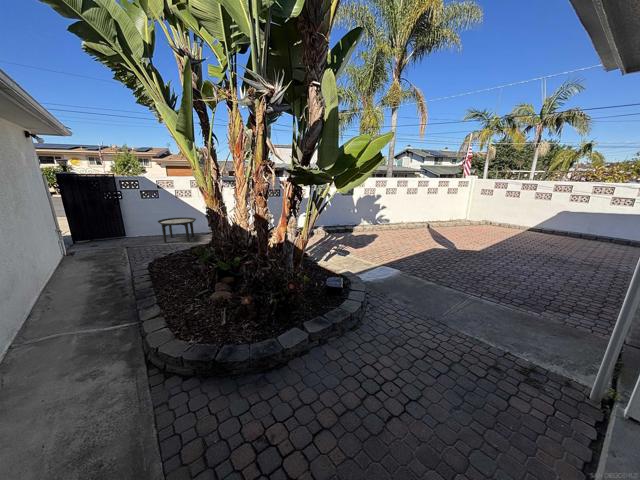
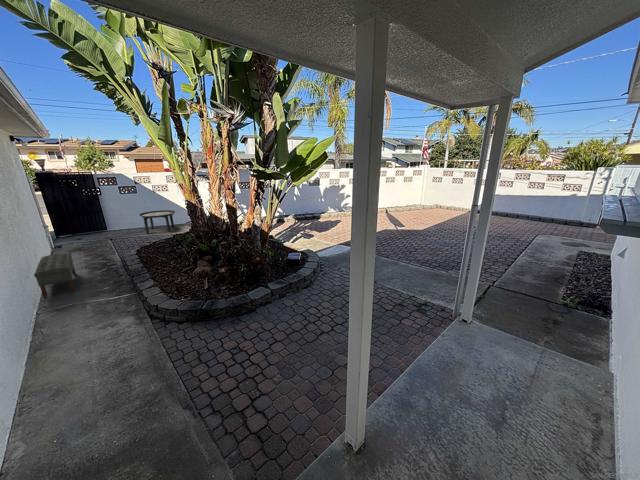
bench: none [19,264,77,323] -> present [34,253,76,299]

